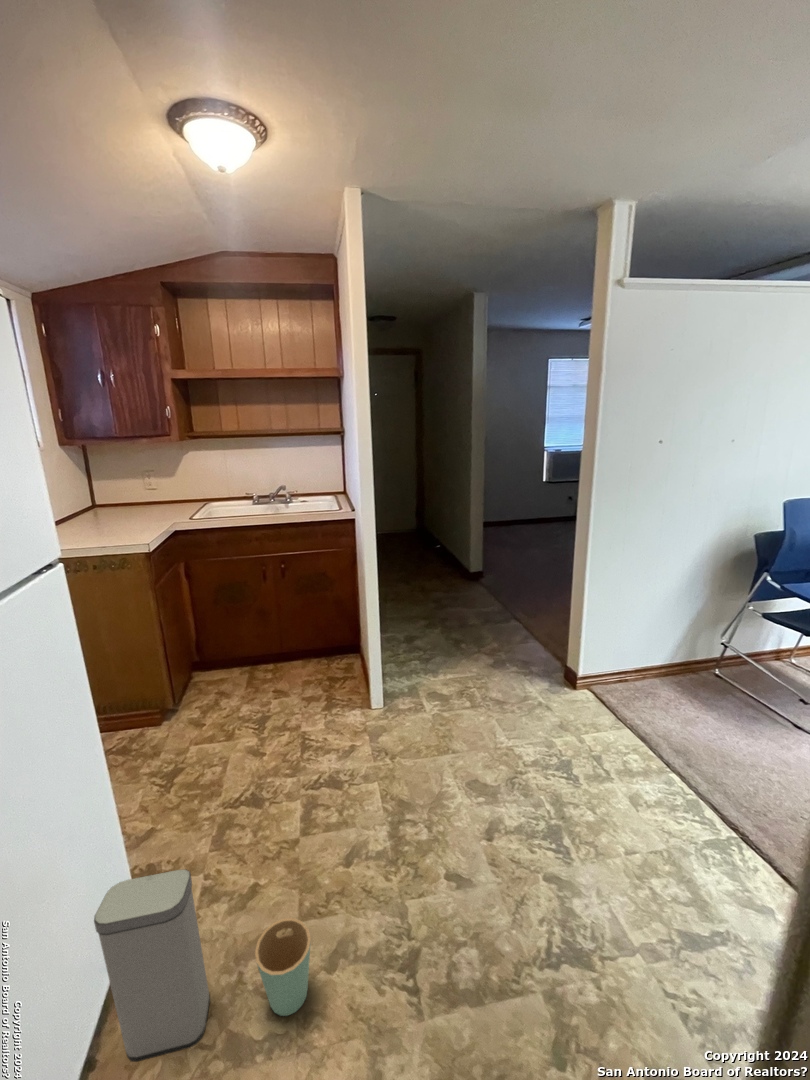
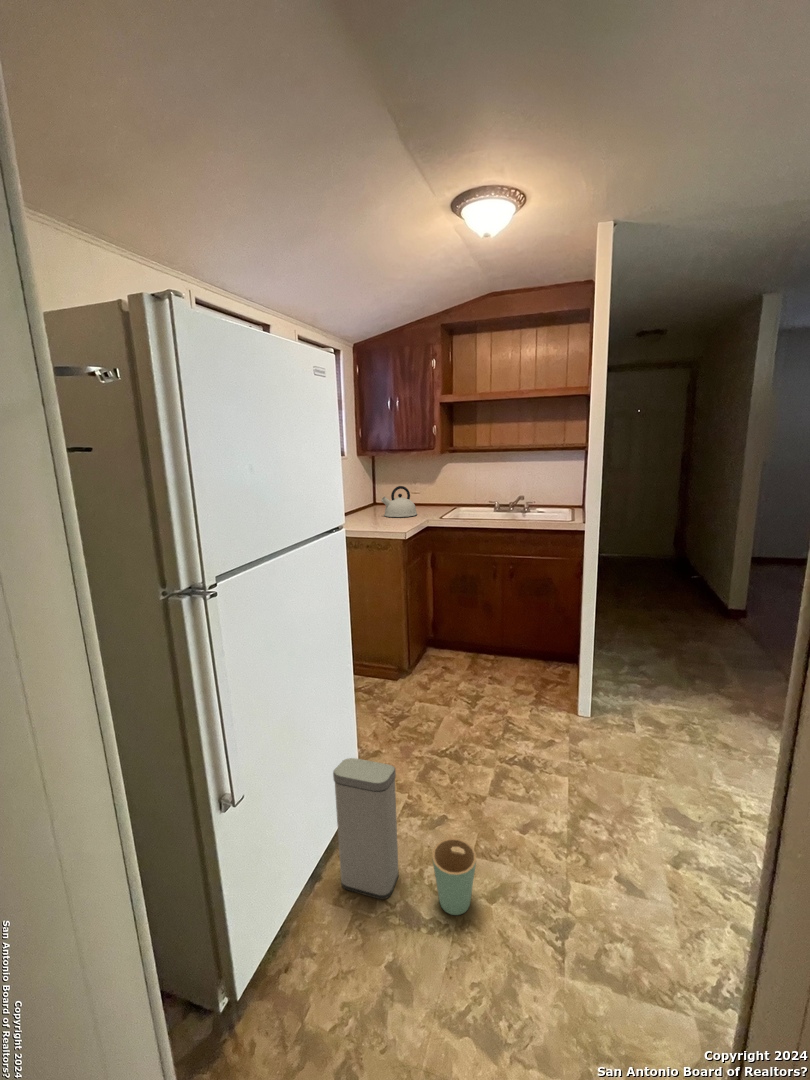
kettle: none [105,482,159,522] -> present [381,486,417,517]

